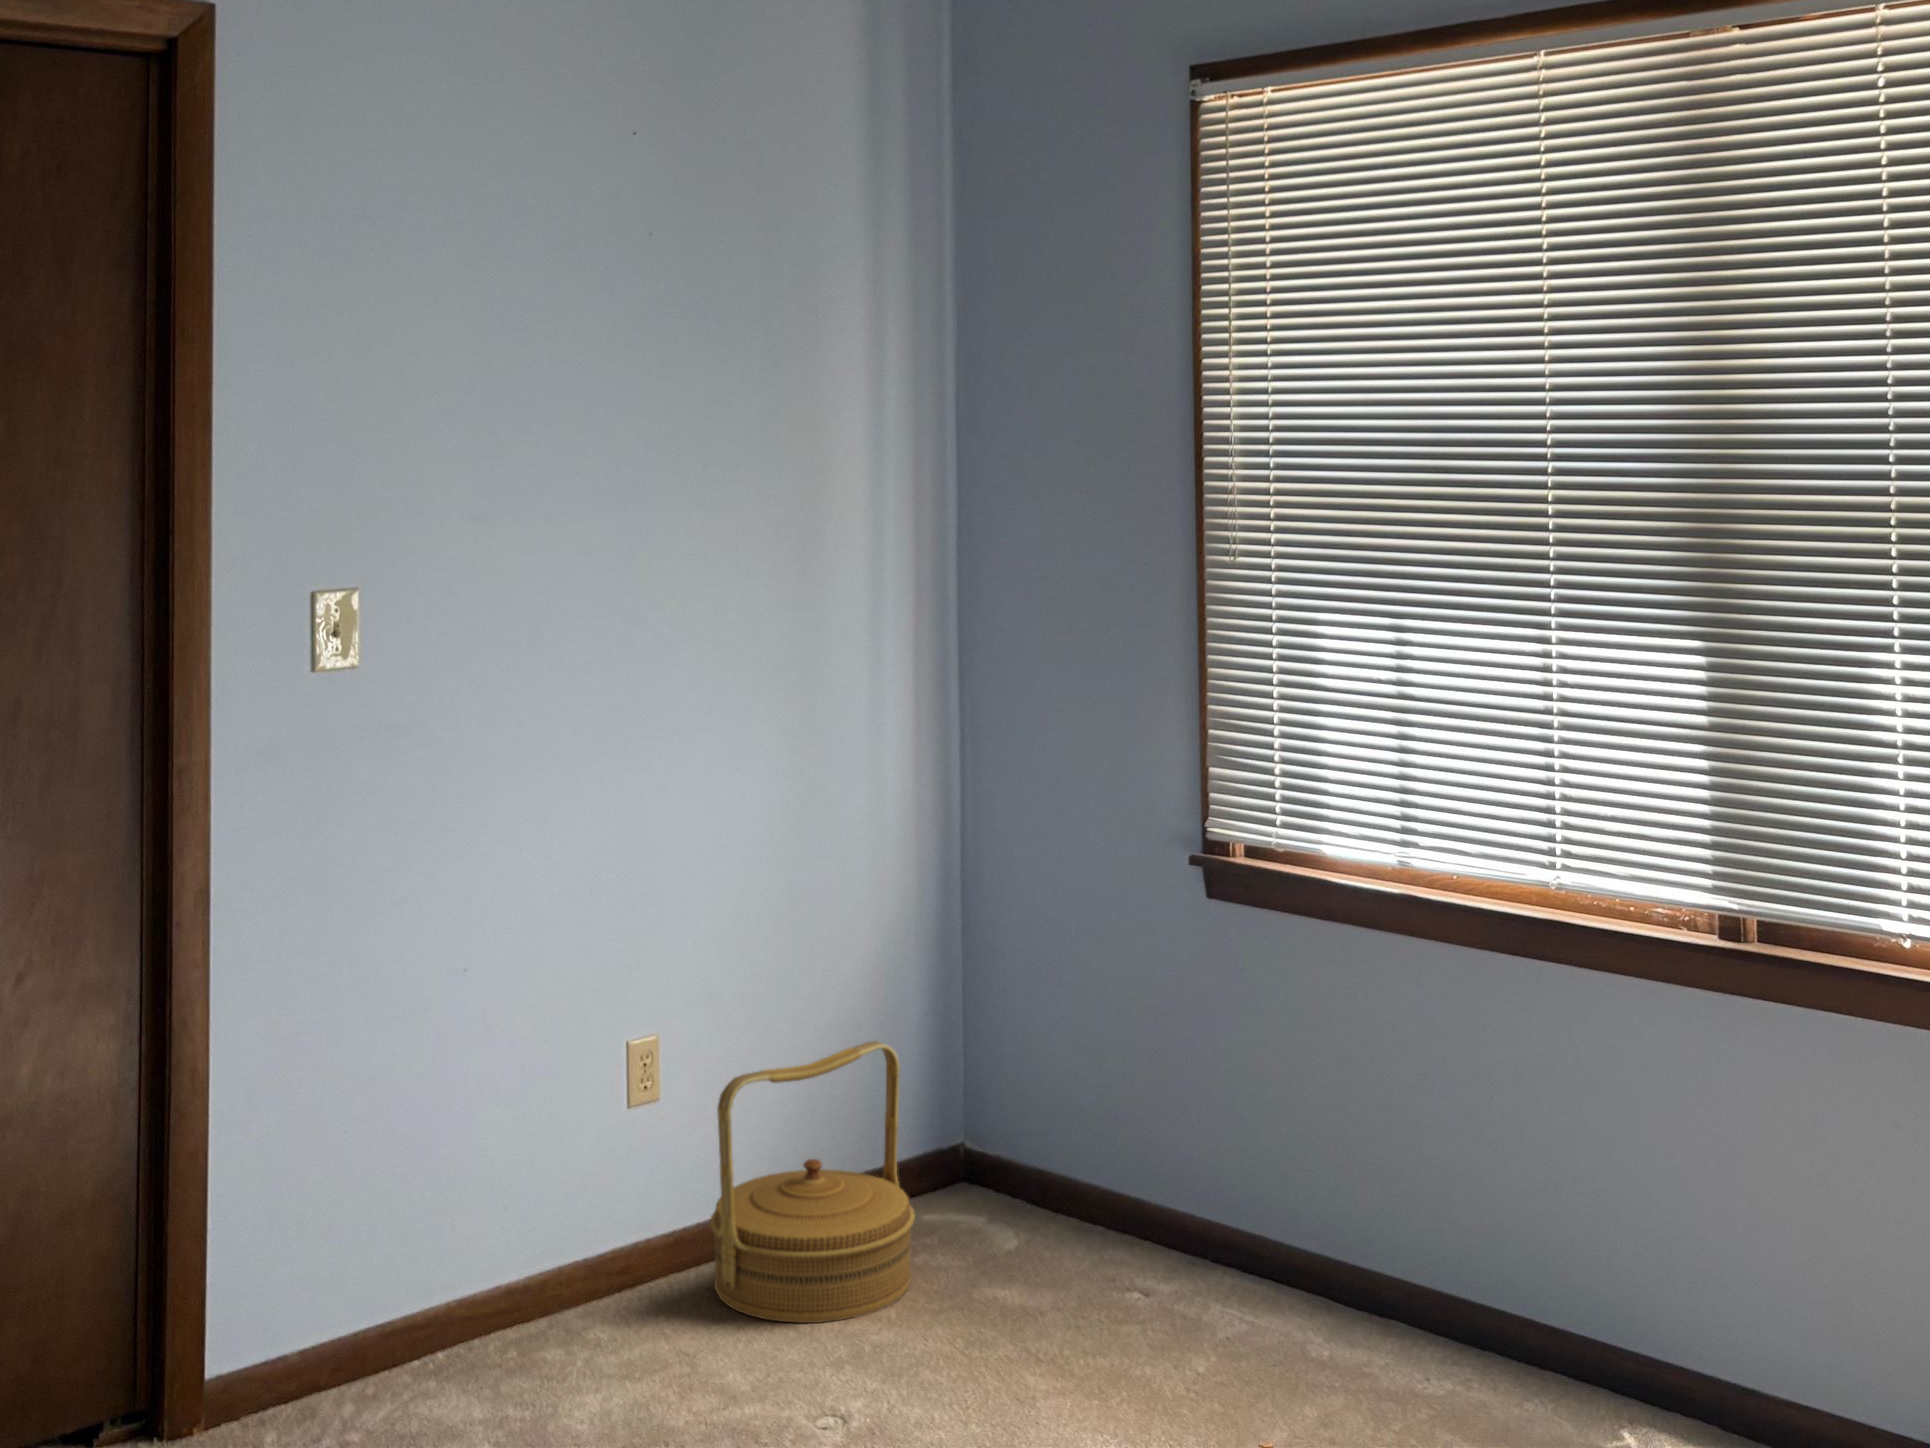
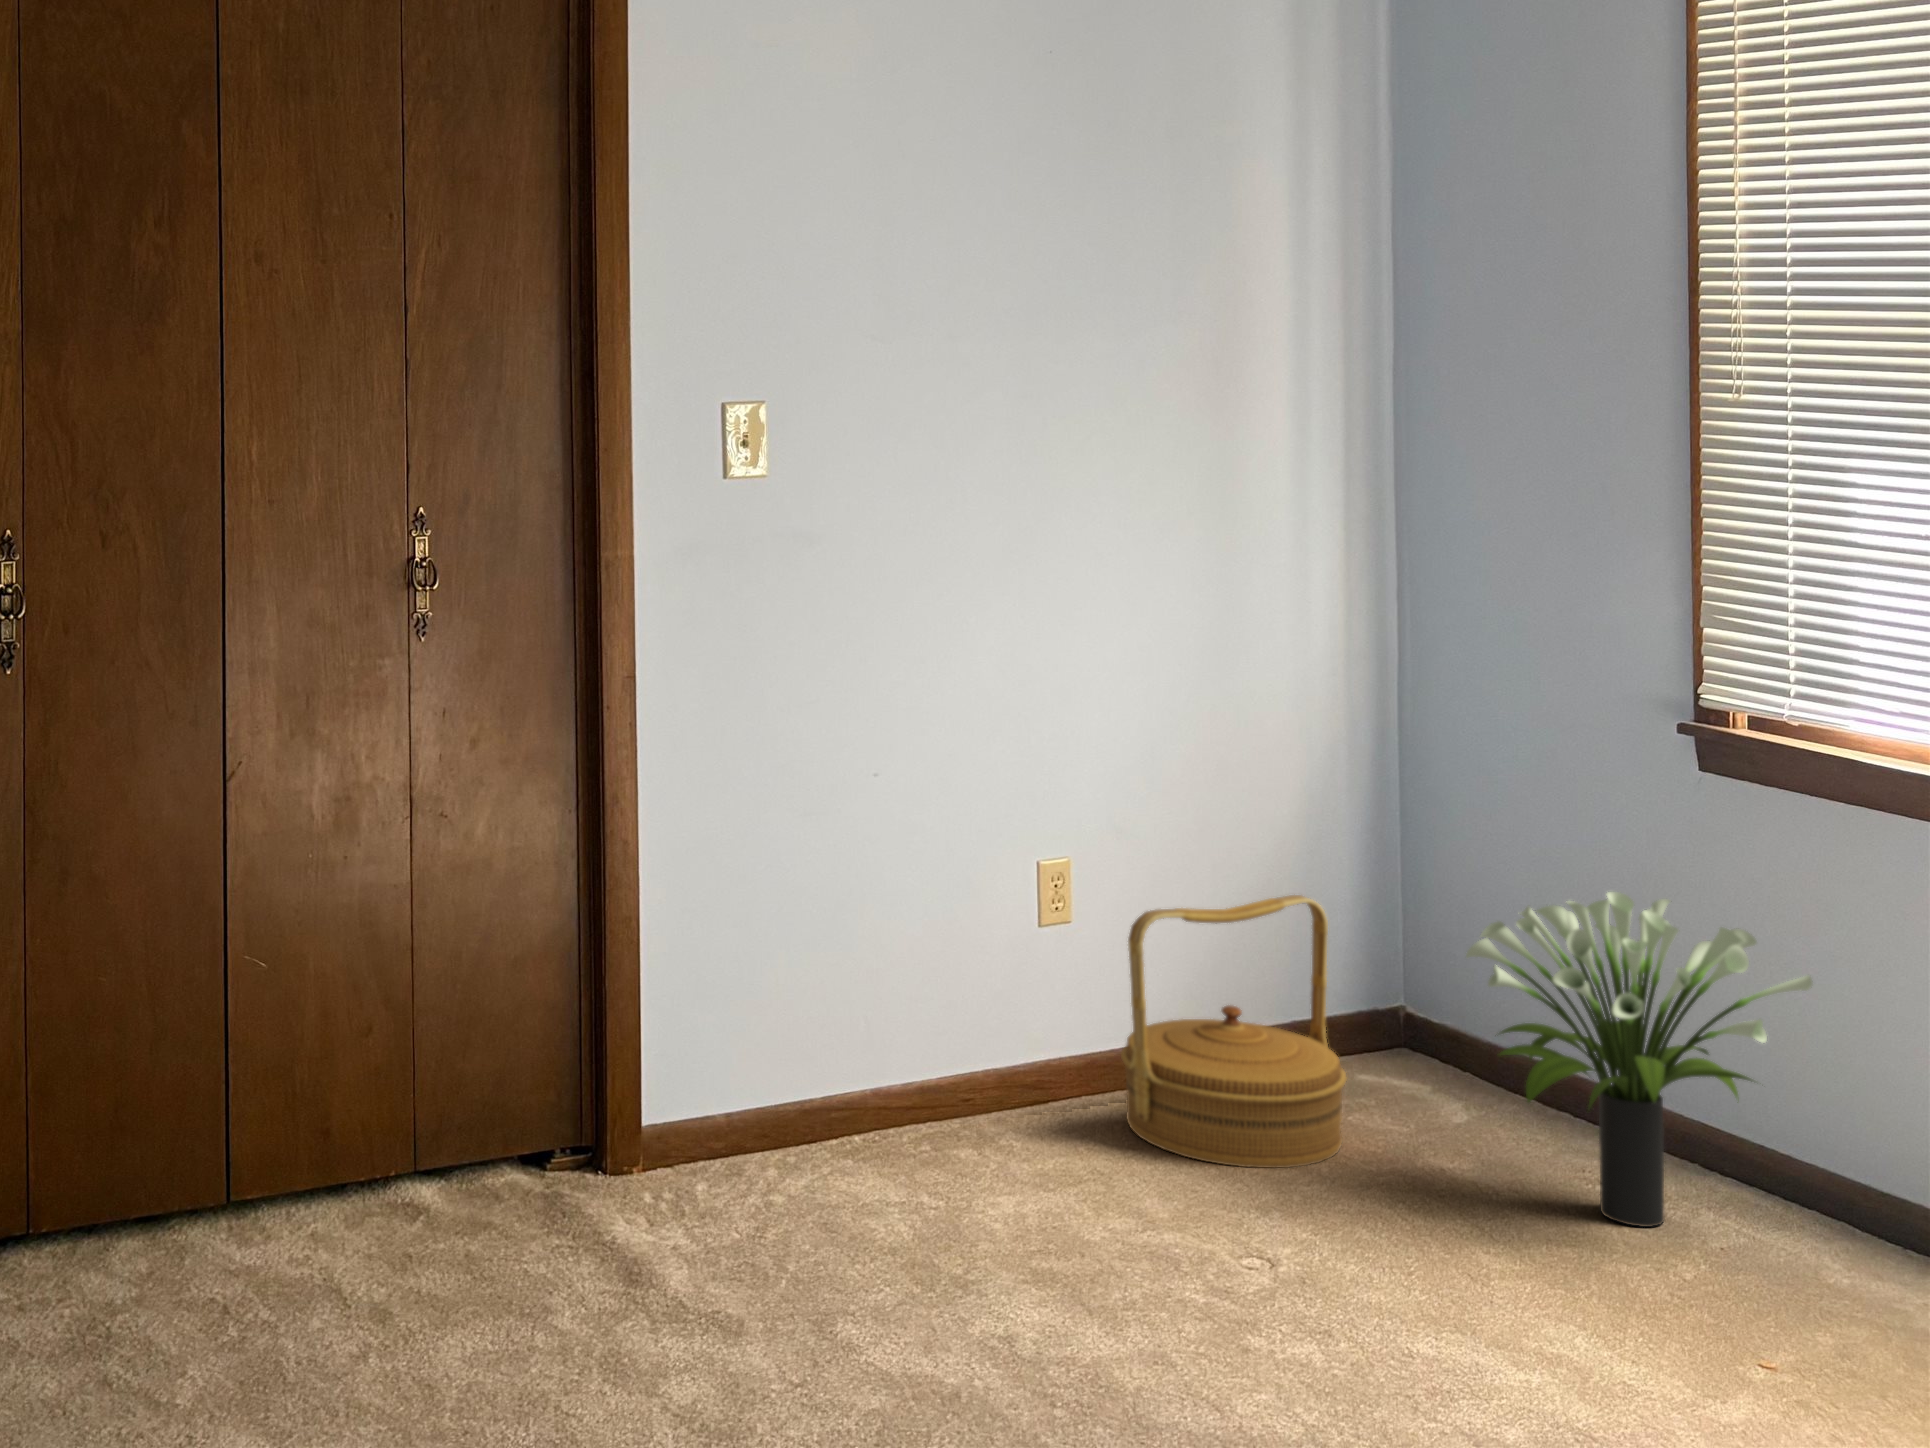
potted plant: none [1017,1018,1293,1327] -> present [1466,892,1812,1227]

